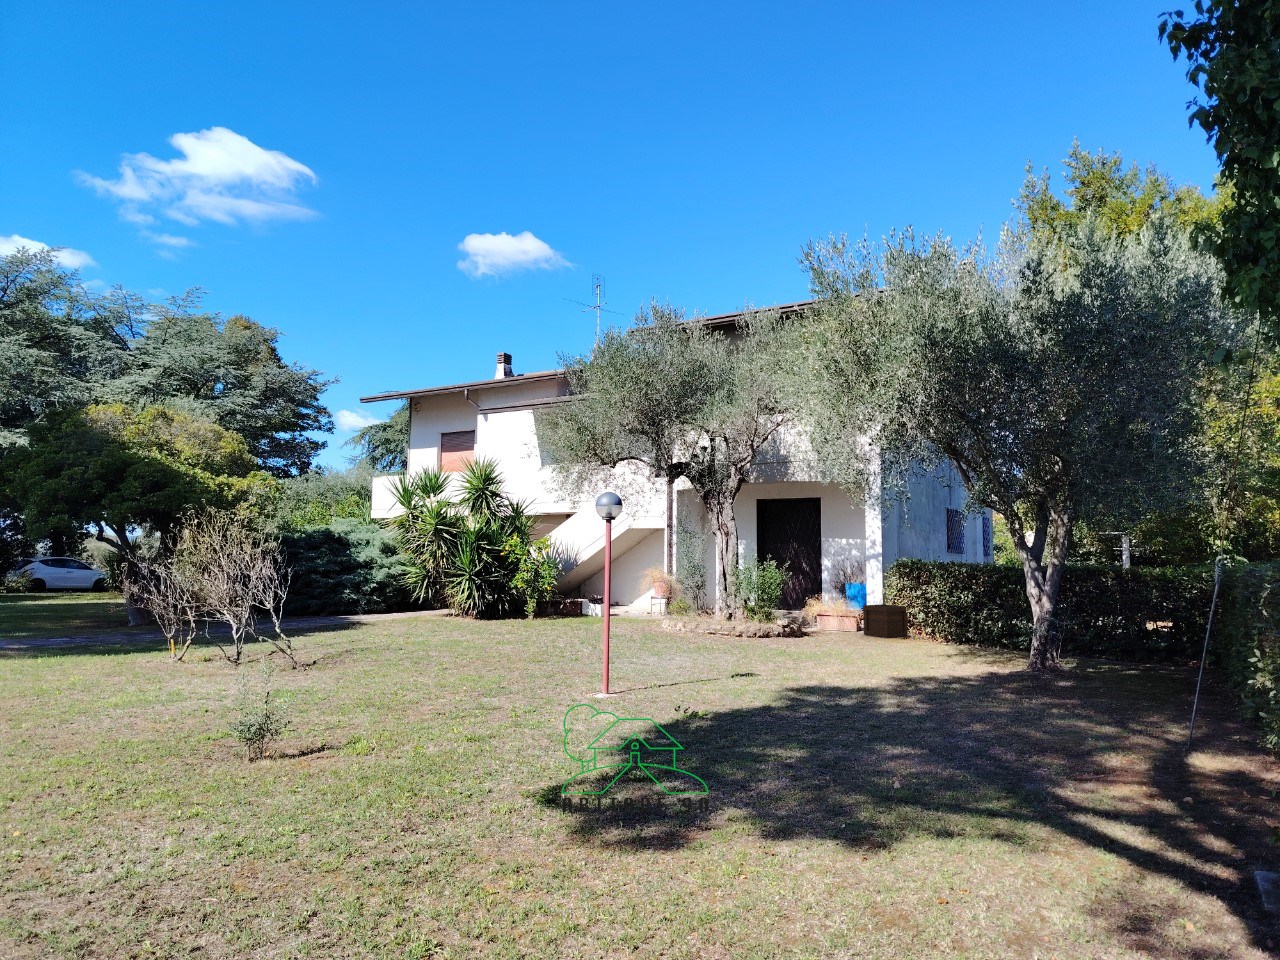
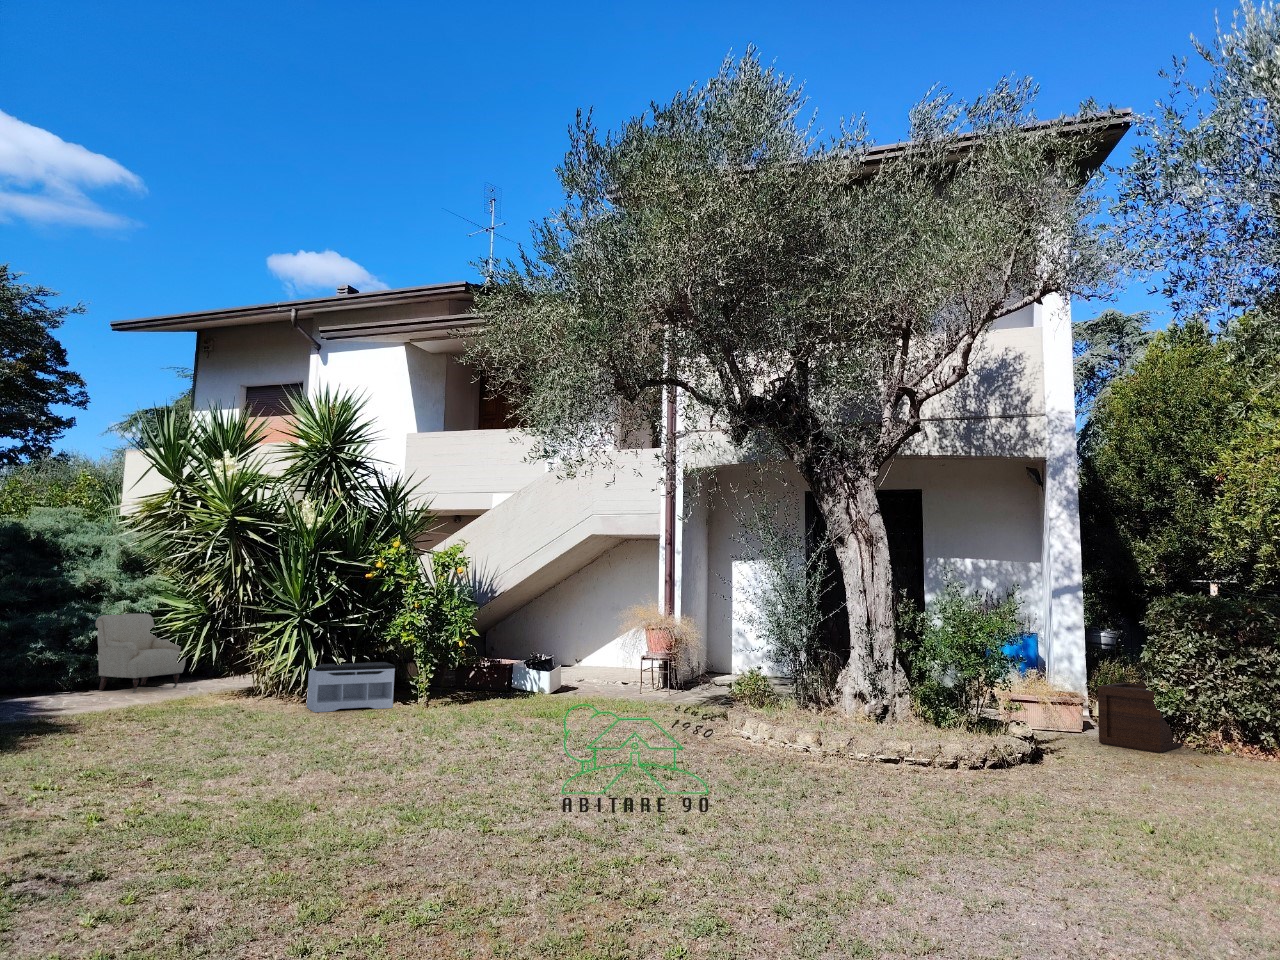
chair: none [372,575,415,615] -> present [96,614,186,693]
bench: none [474,598,517,622] -> present [307,662,395,712]

